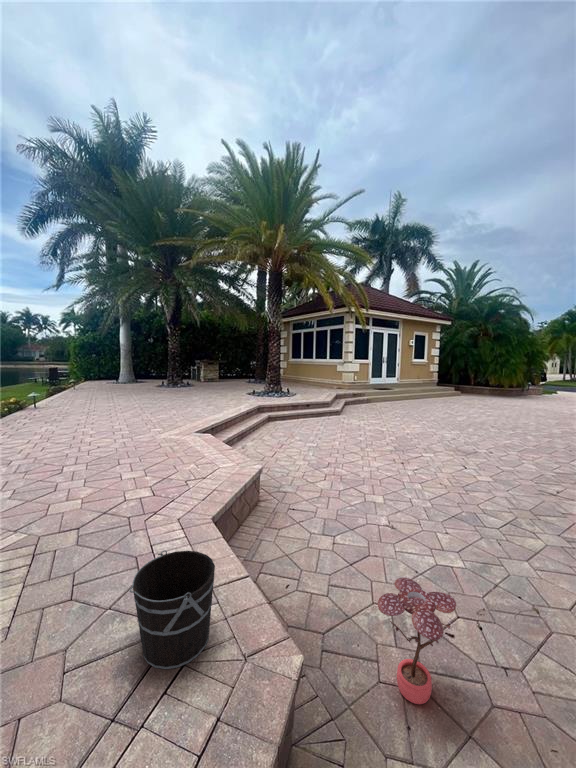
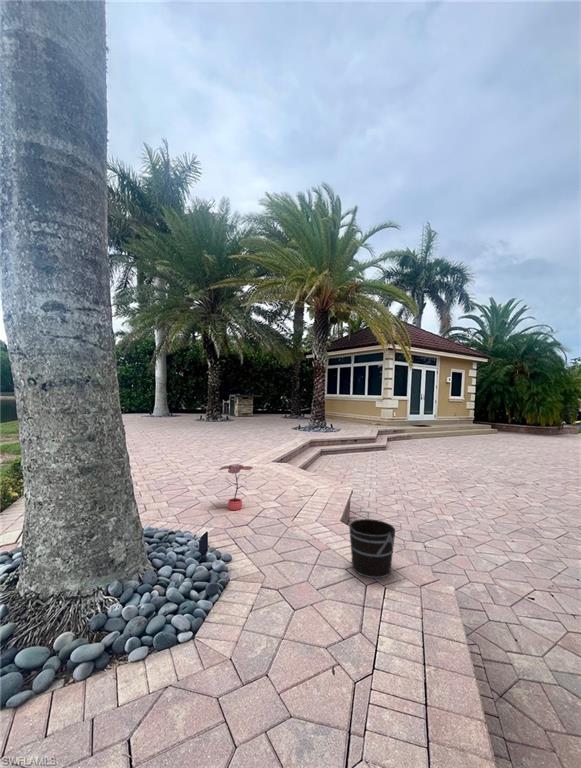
potted plant: present [378,577,456,704] -> present [219,464,253,510]

